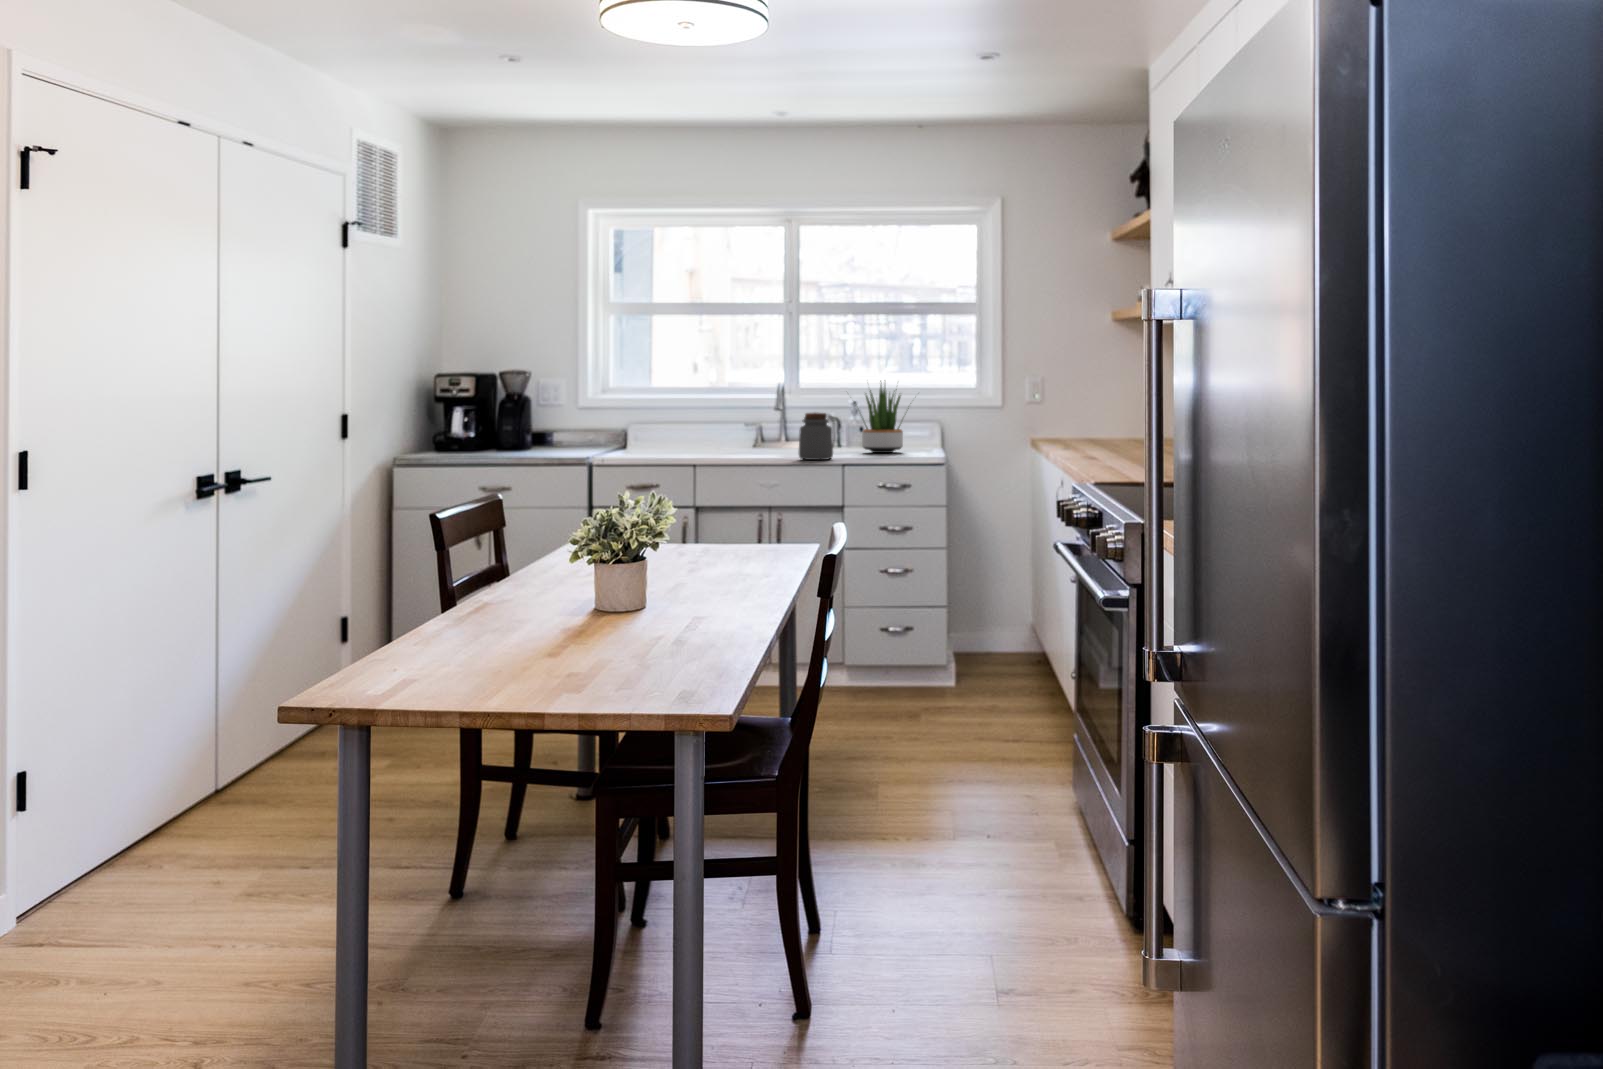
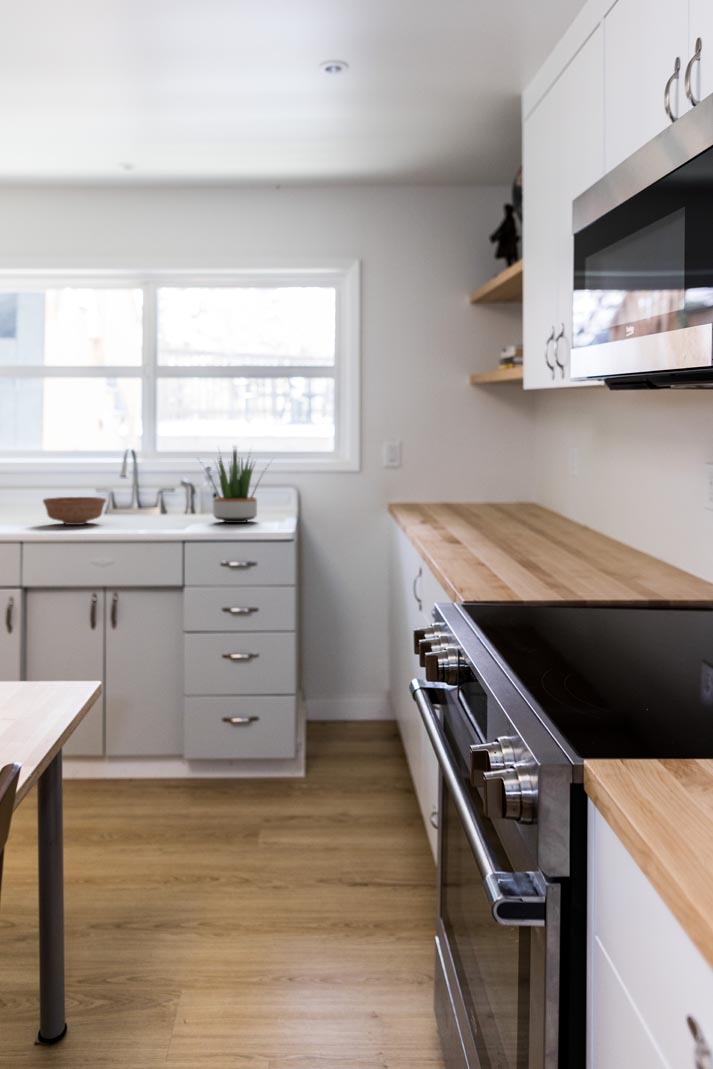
jar: present [799,413,833,460] -> none [135,483,174,535]
bowl: none [706,430,763,455] -> present [43,497,106,525]

